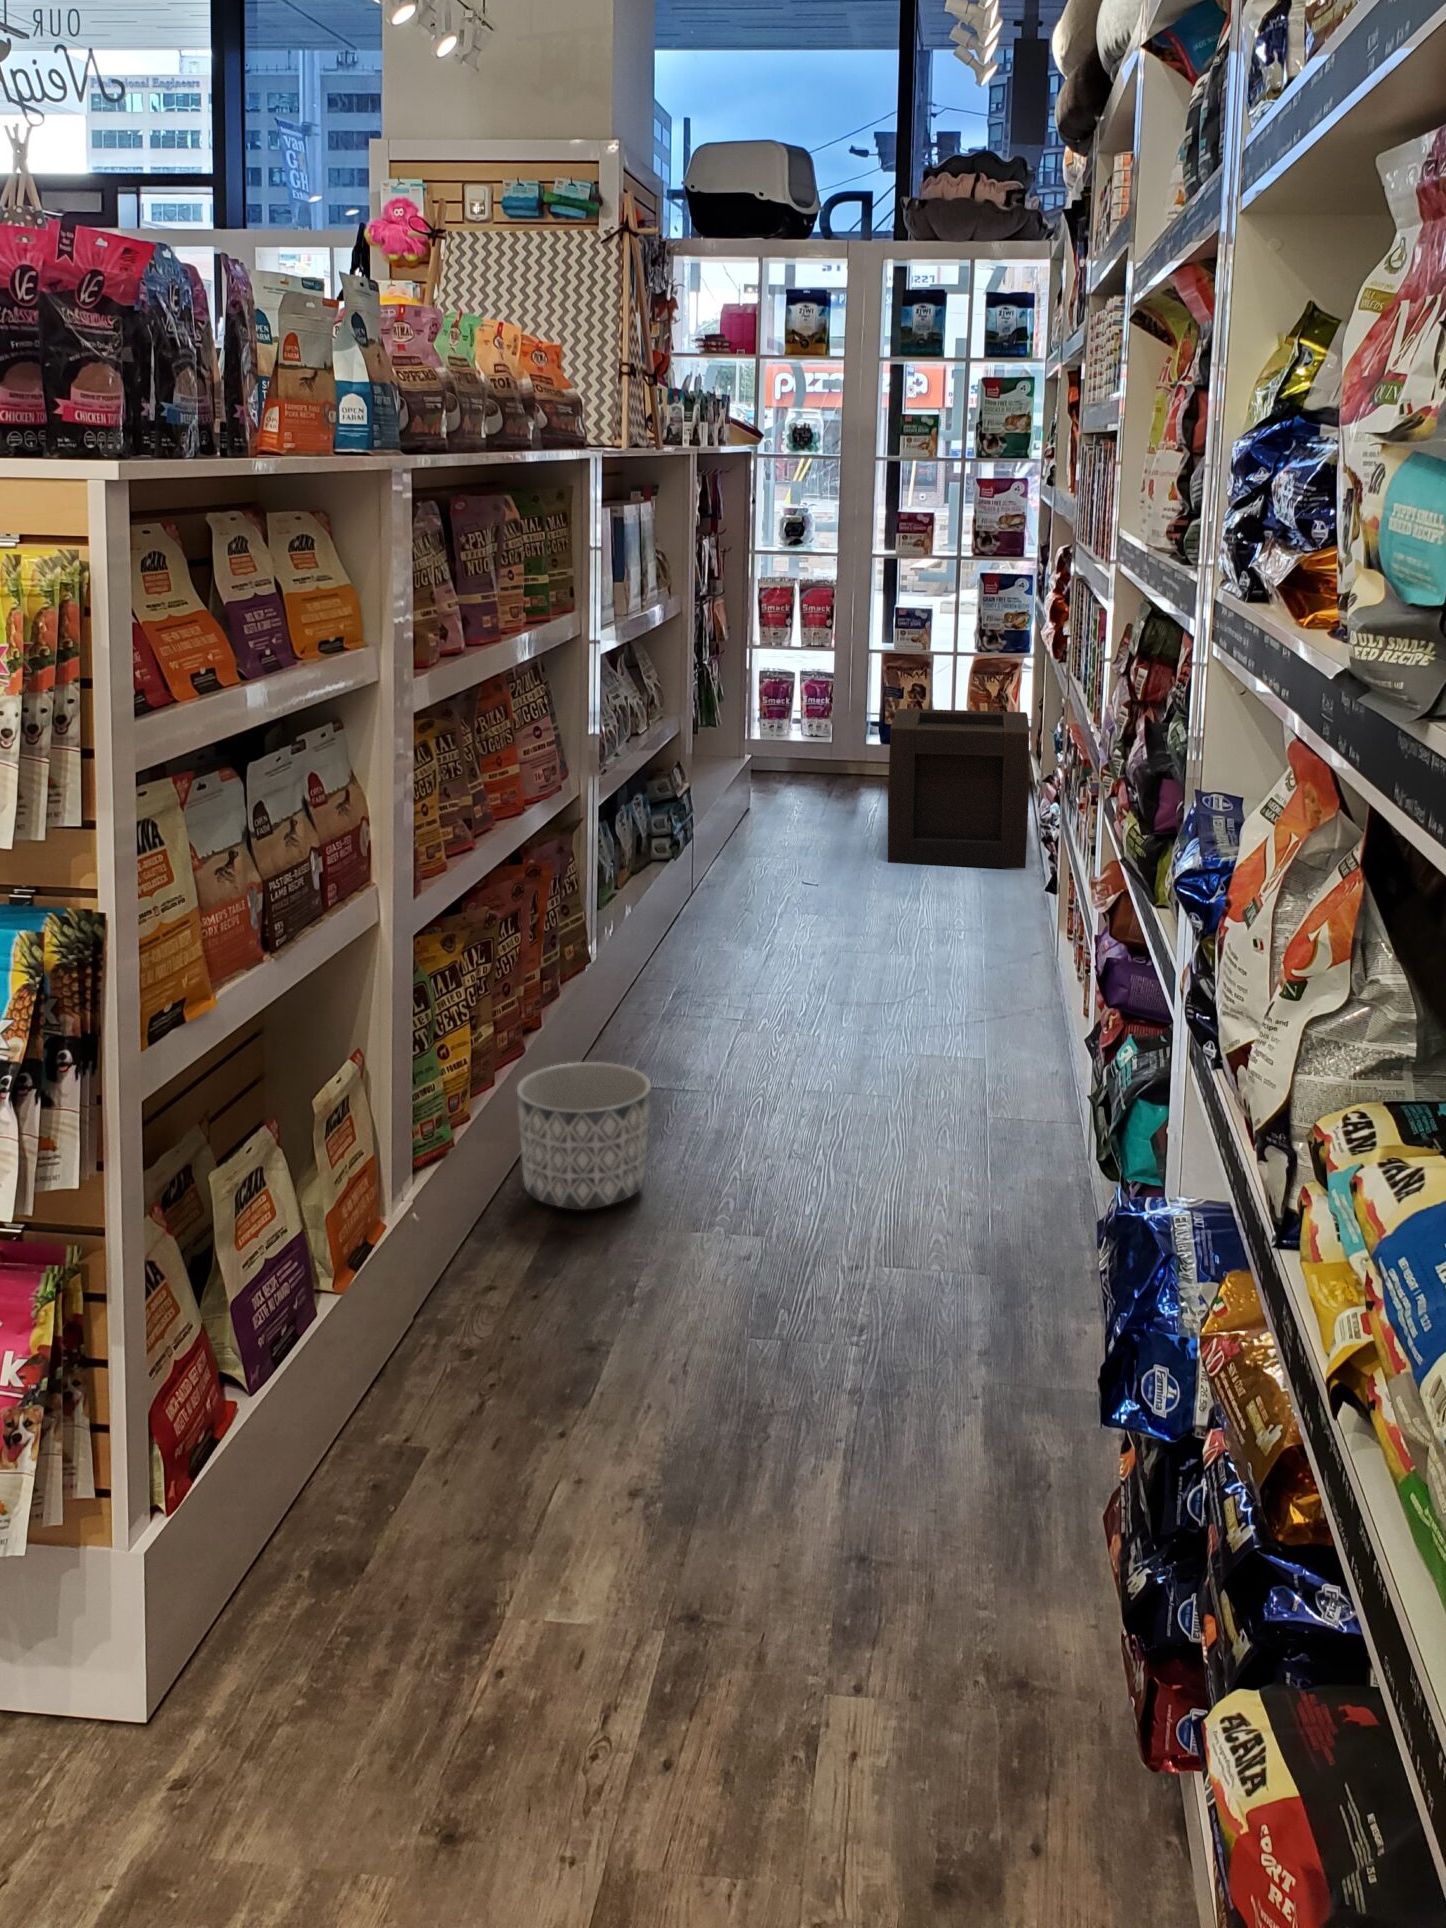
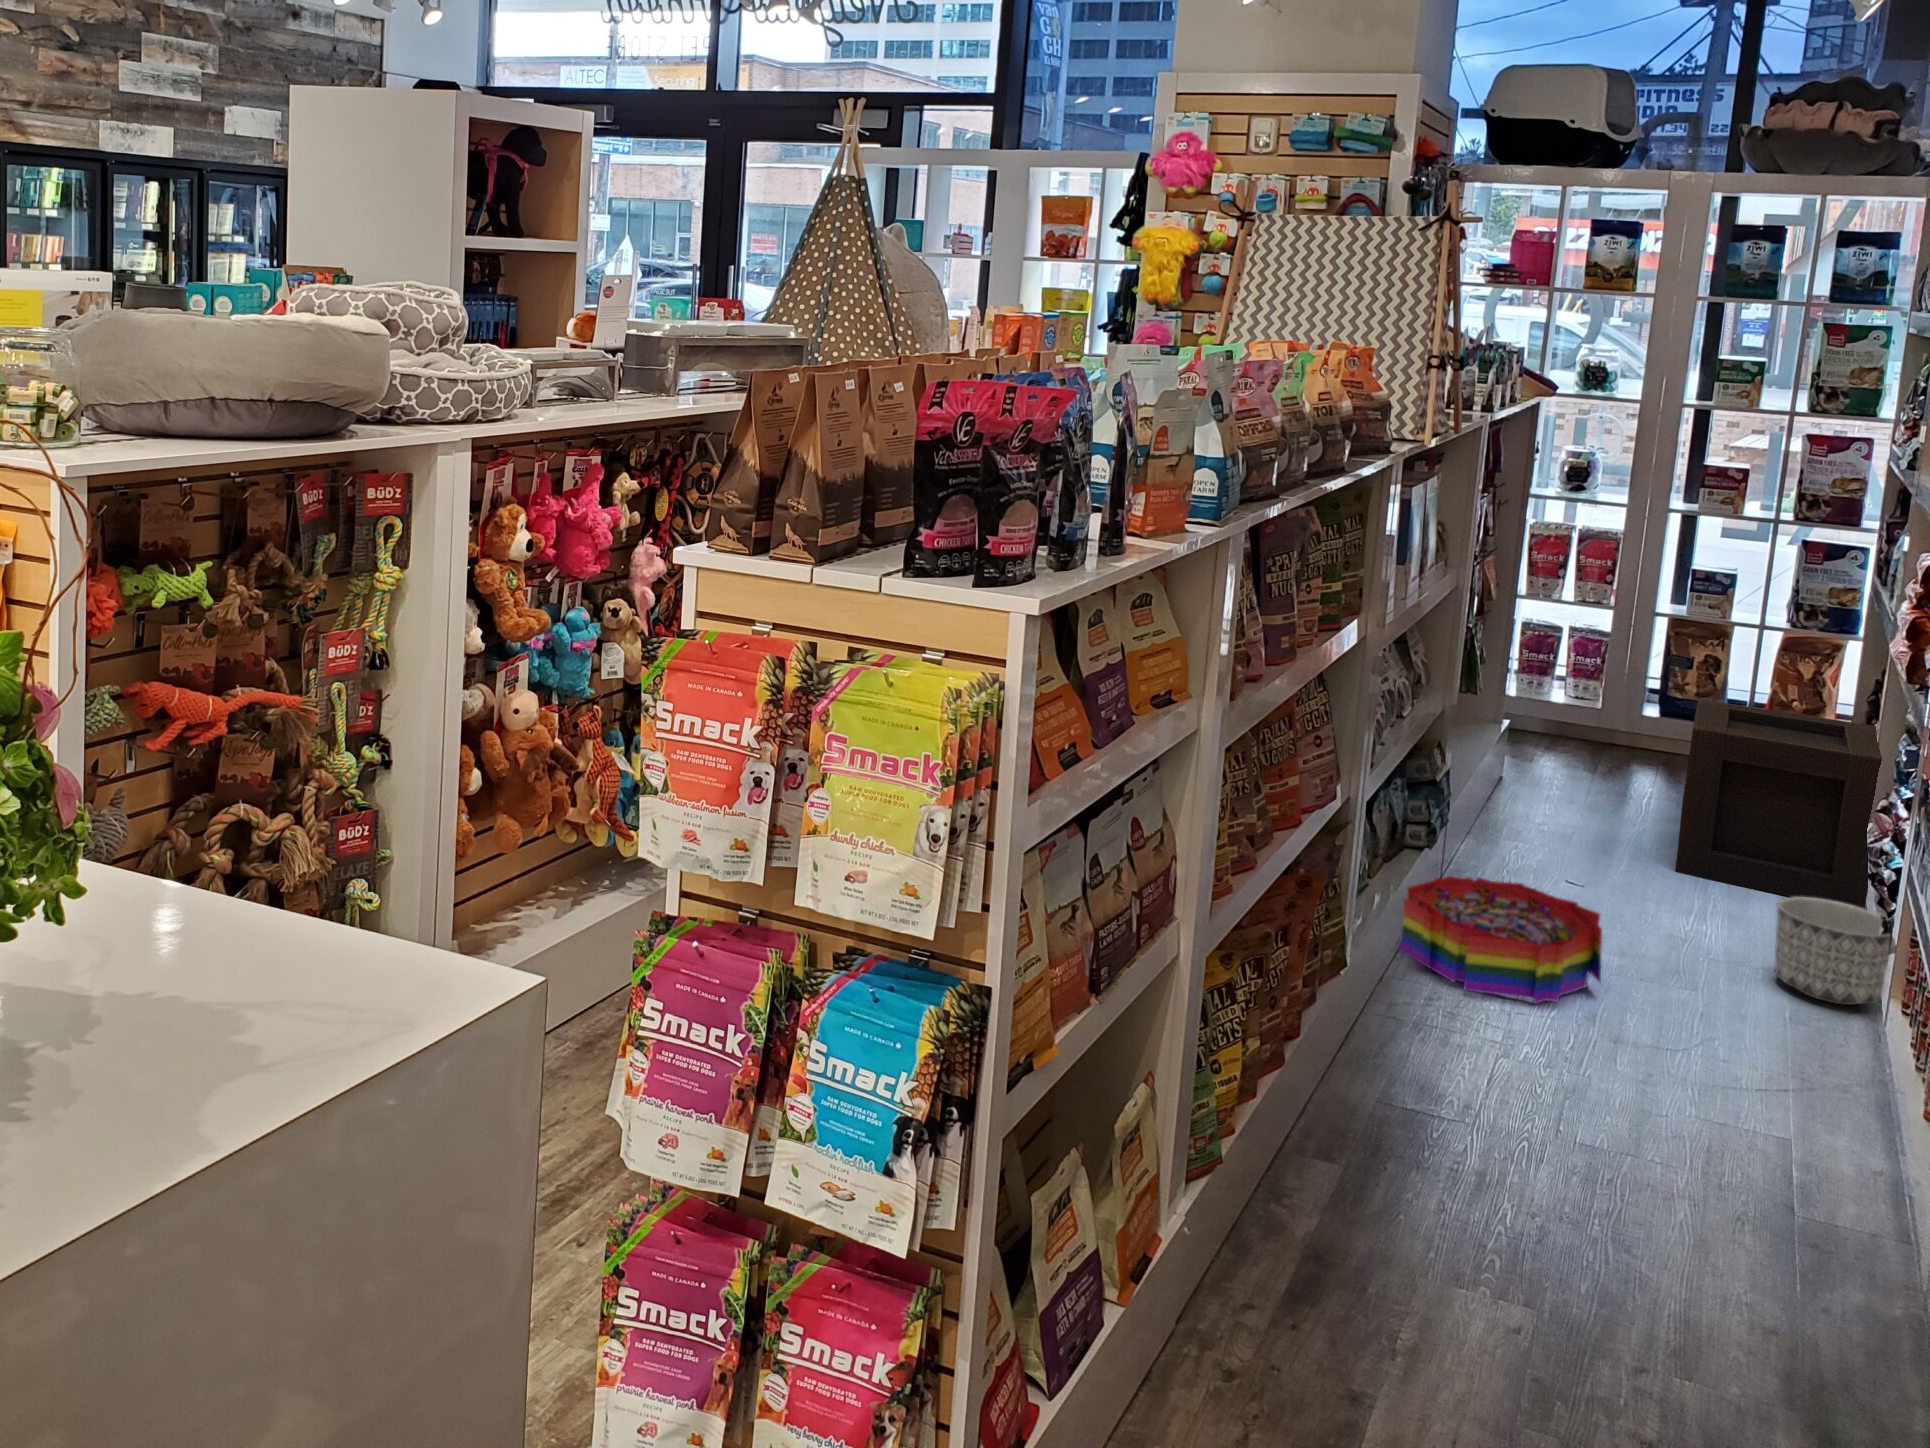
storage bin: none [651,879,820,982] -> present [1399,876,1602,1004]
planter: present [517,1062,651,1210] -> present [1775,897,1890,1005]

